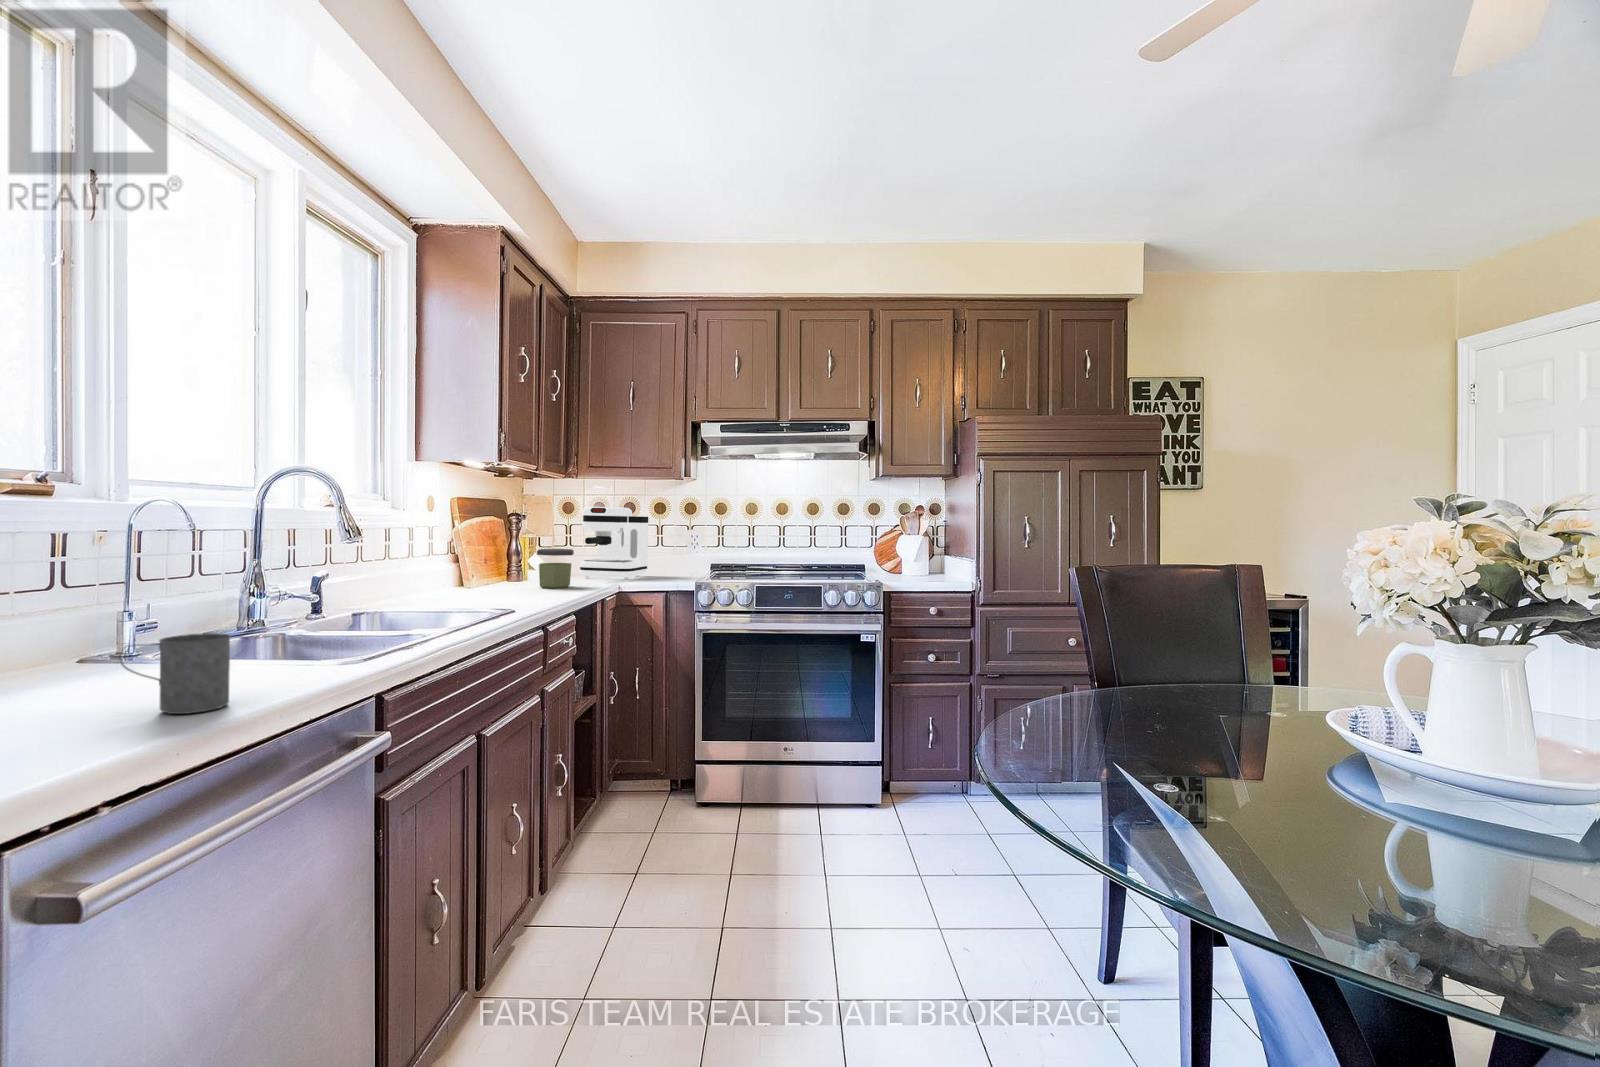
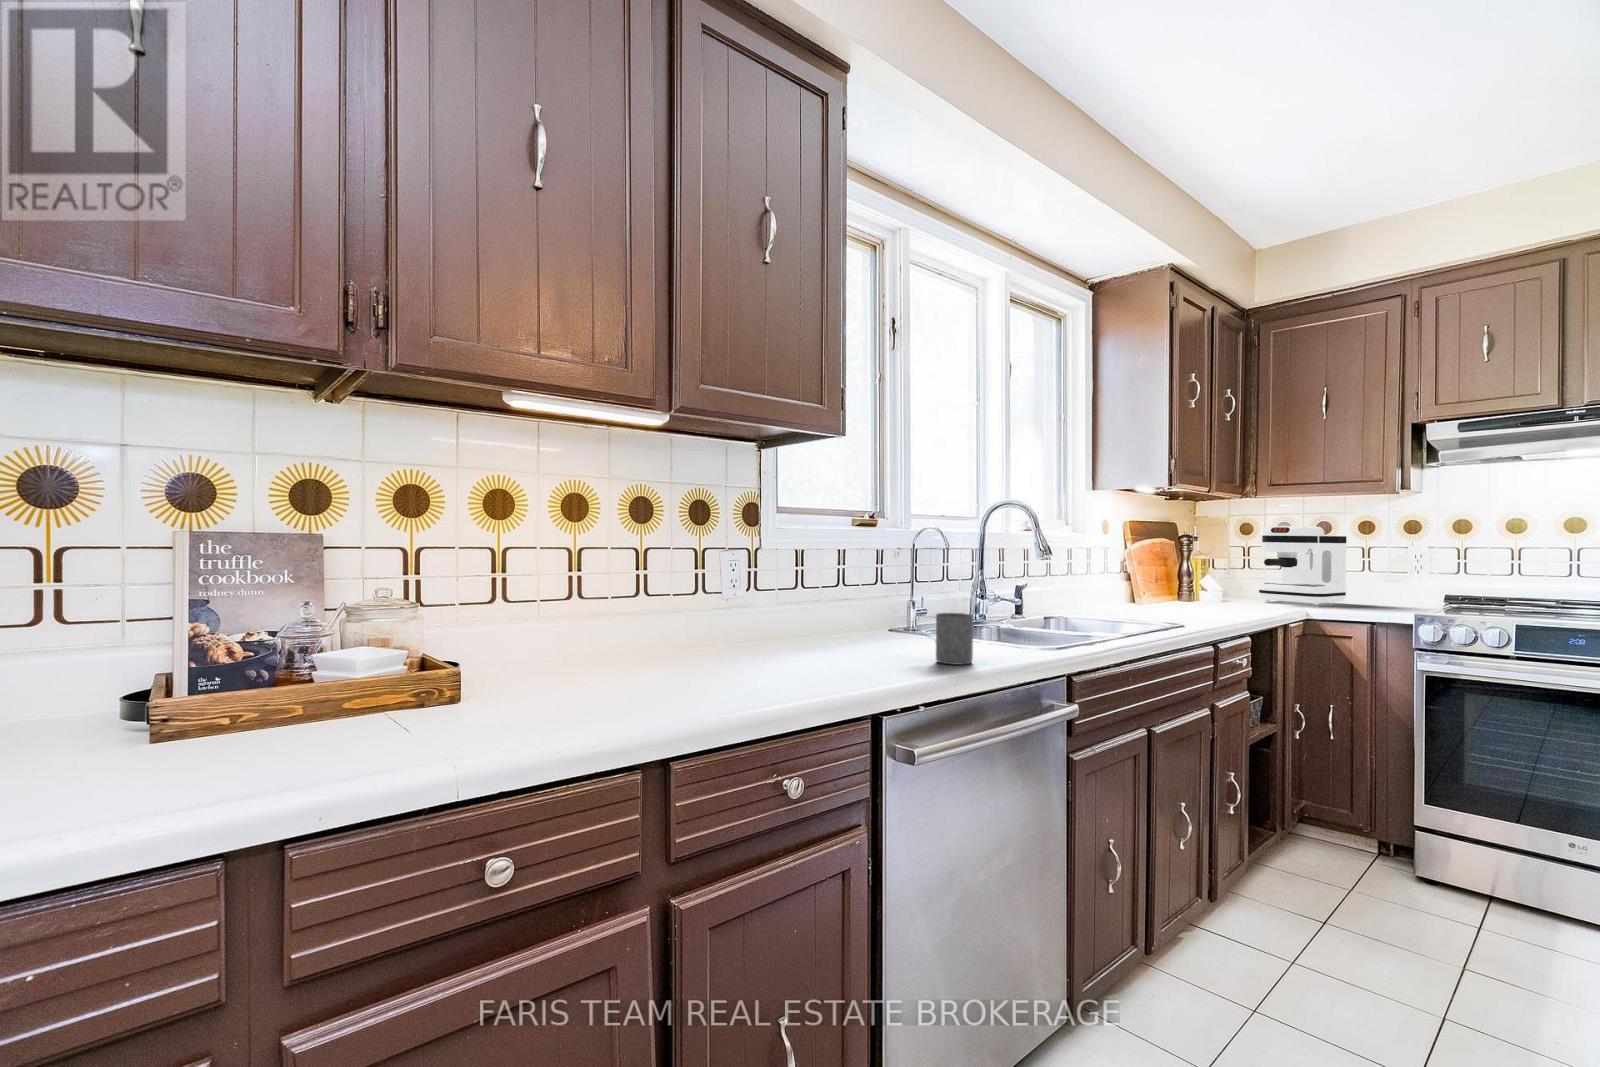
jar: present [537,549,574,588] -> none [1209,569,1250,609]

